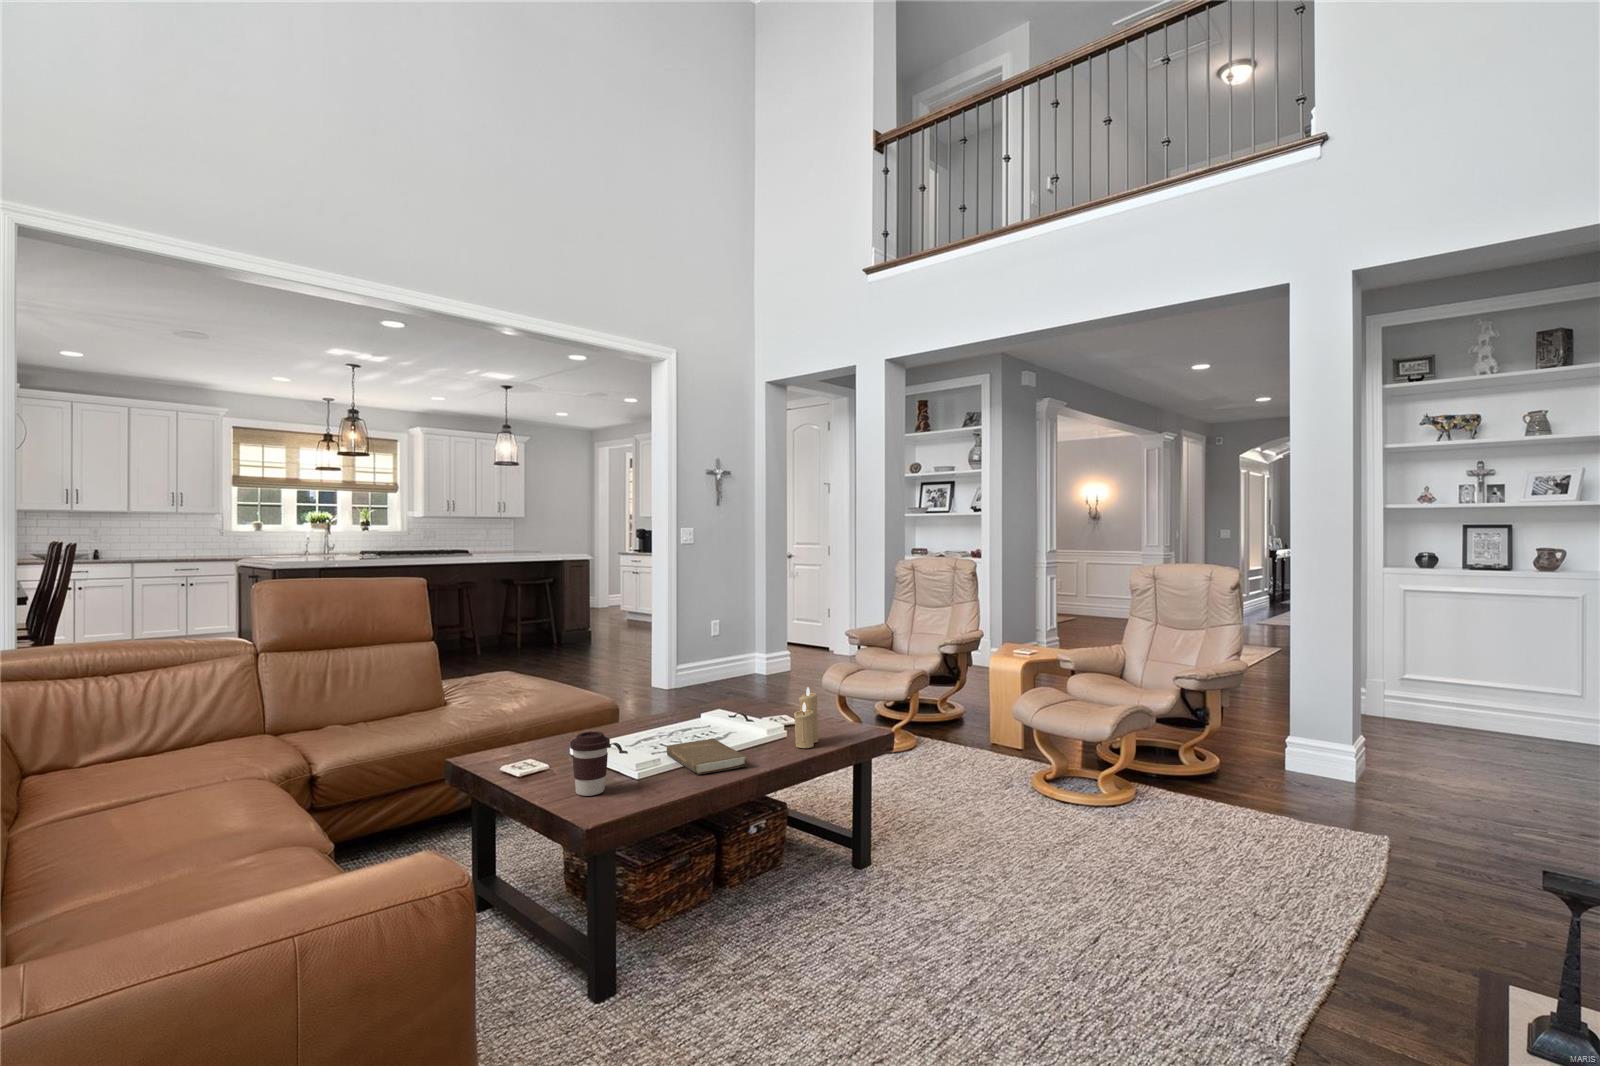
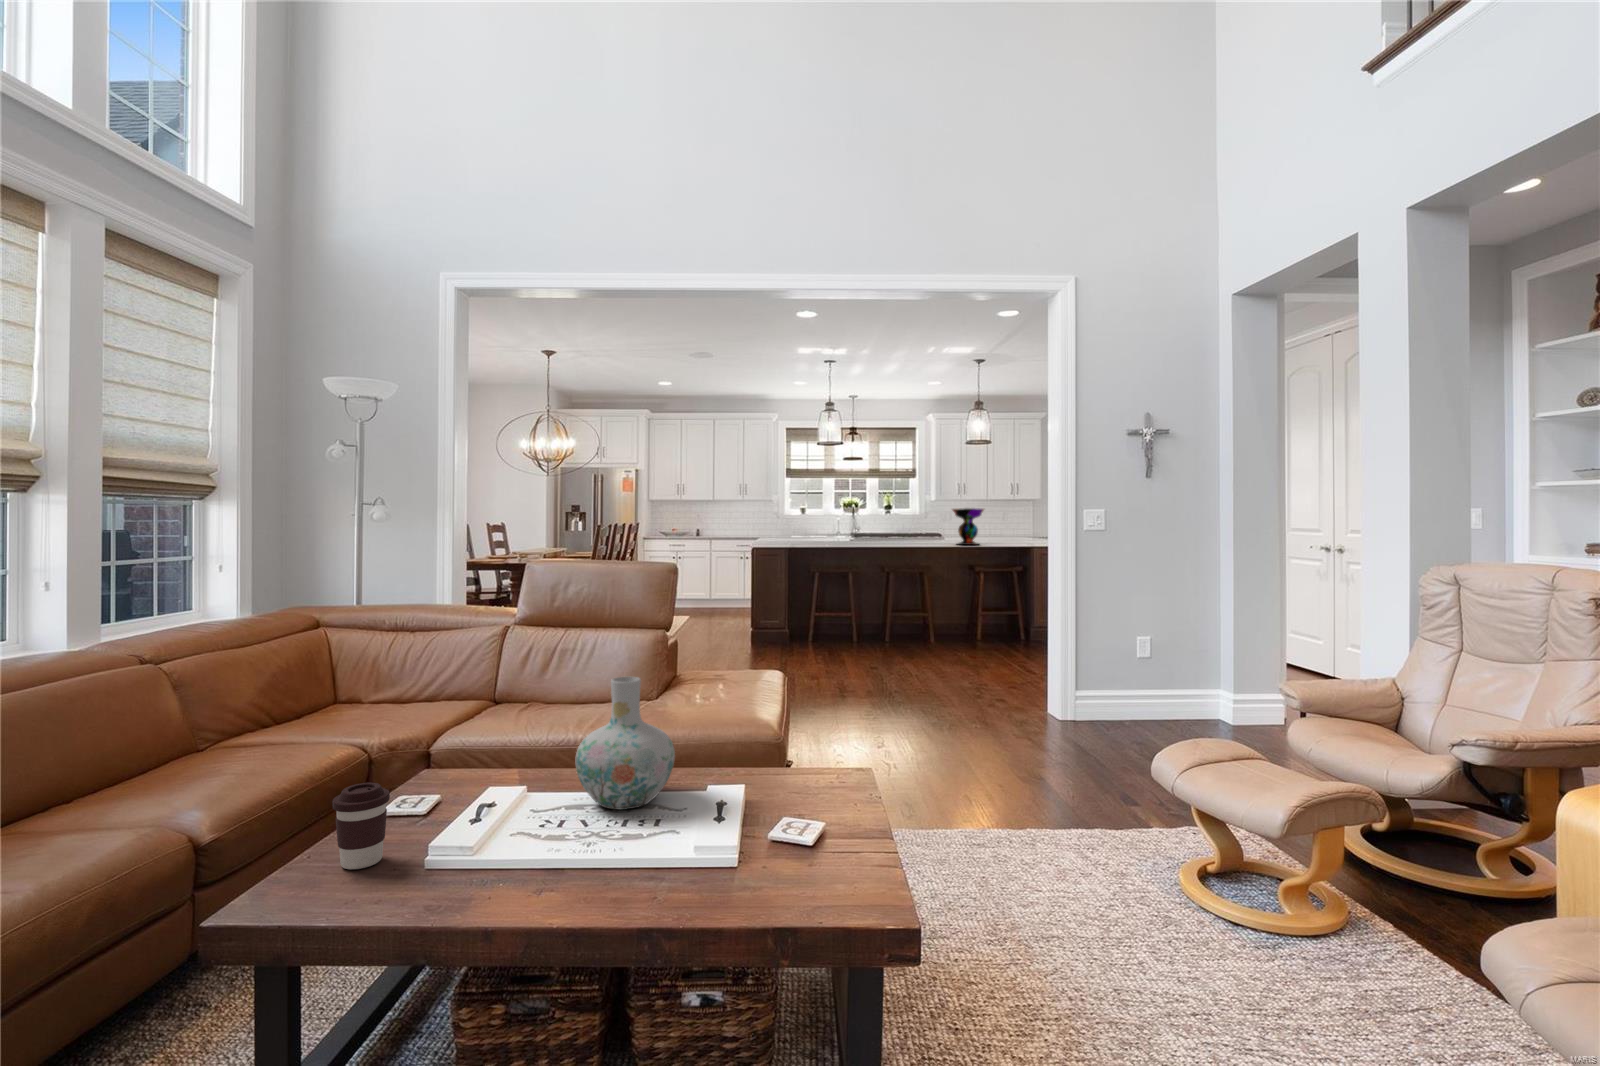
decorative bowl: none [487,526,521,560] -> present [952,508,984,545]
vase: none [616,646,688,741] -> present [576,676,675,810]
candle: present [794,687,818,748] -> none [698,789,760,897]
book: present [667,739,747,774] -> none [482,823,621,896]

